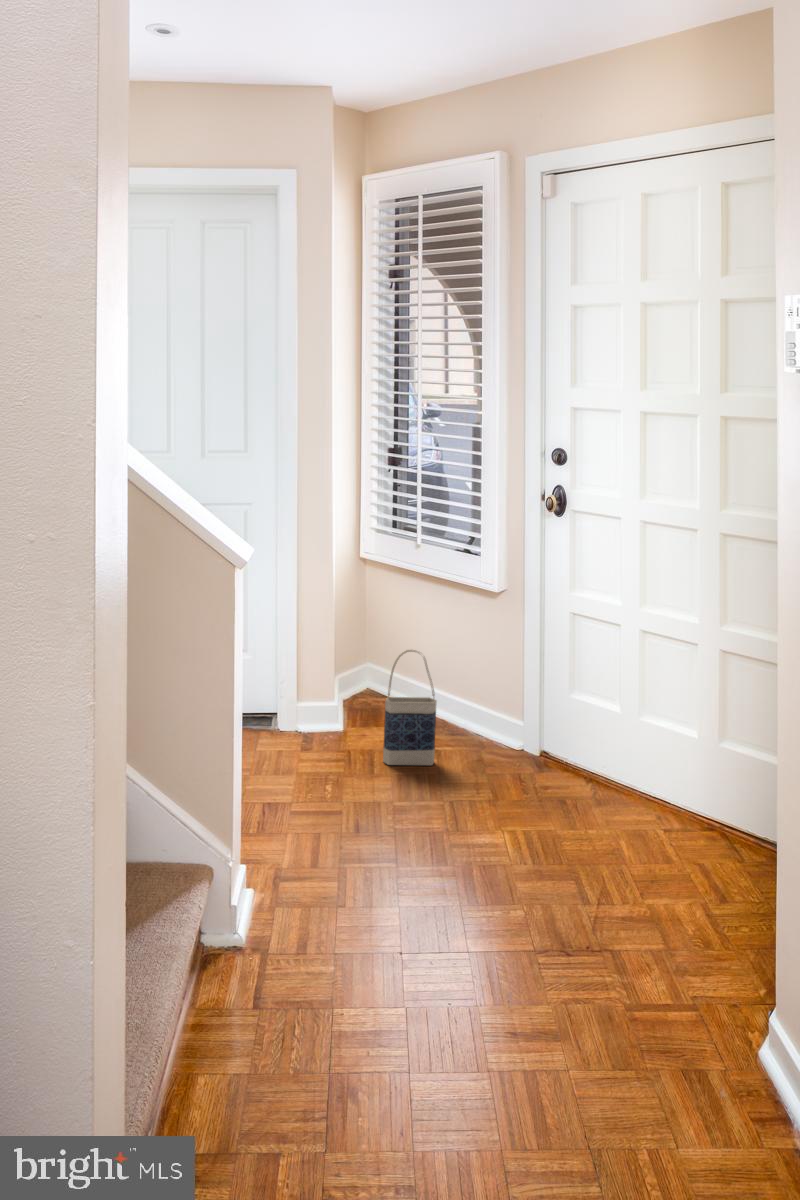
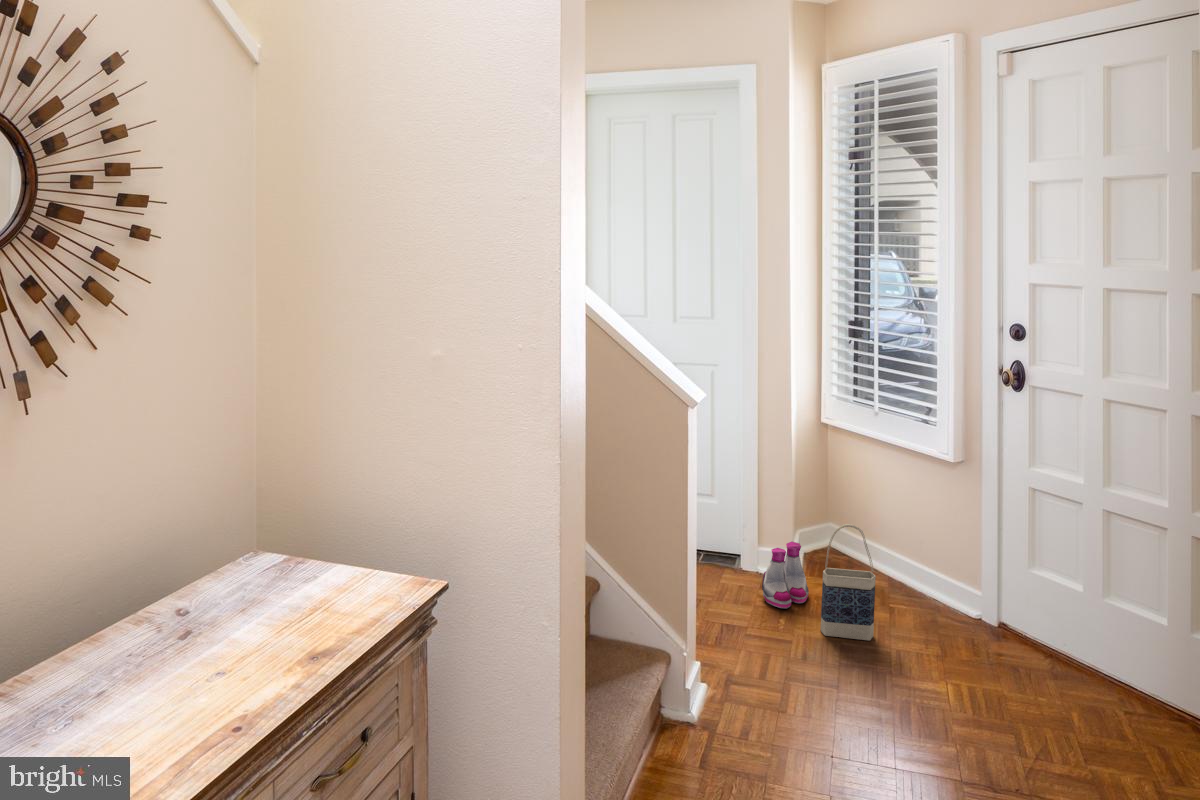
boots: none [312,679,360,747] -> present [762,542,809,608]

